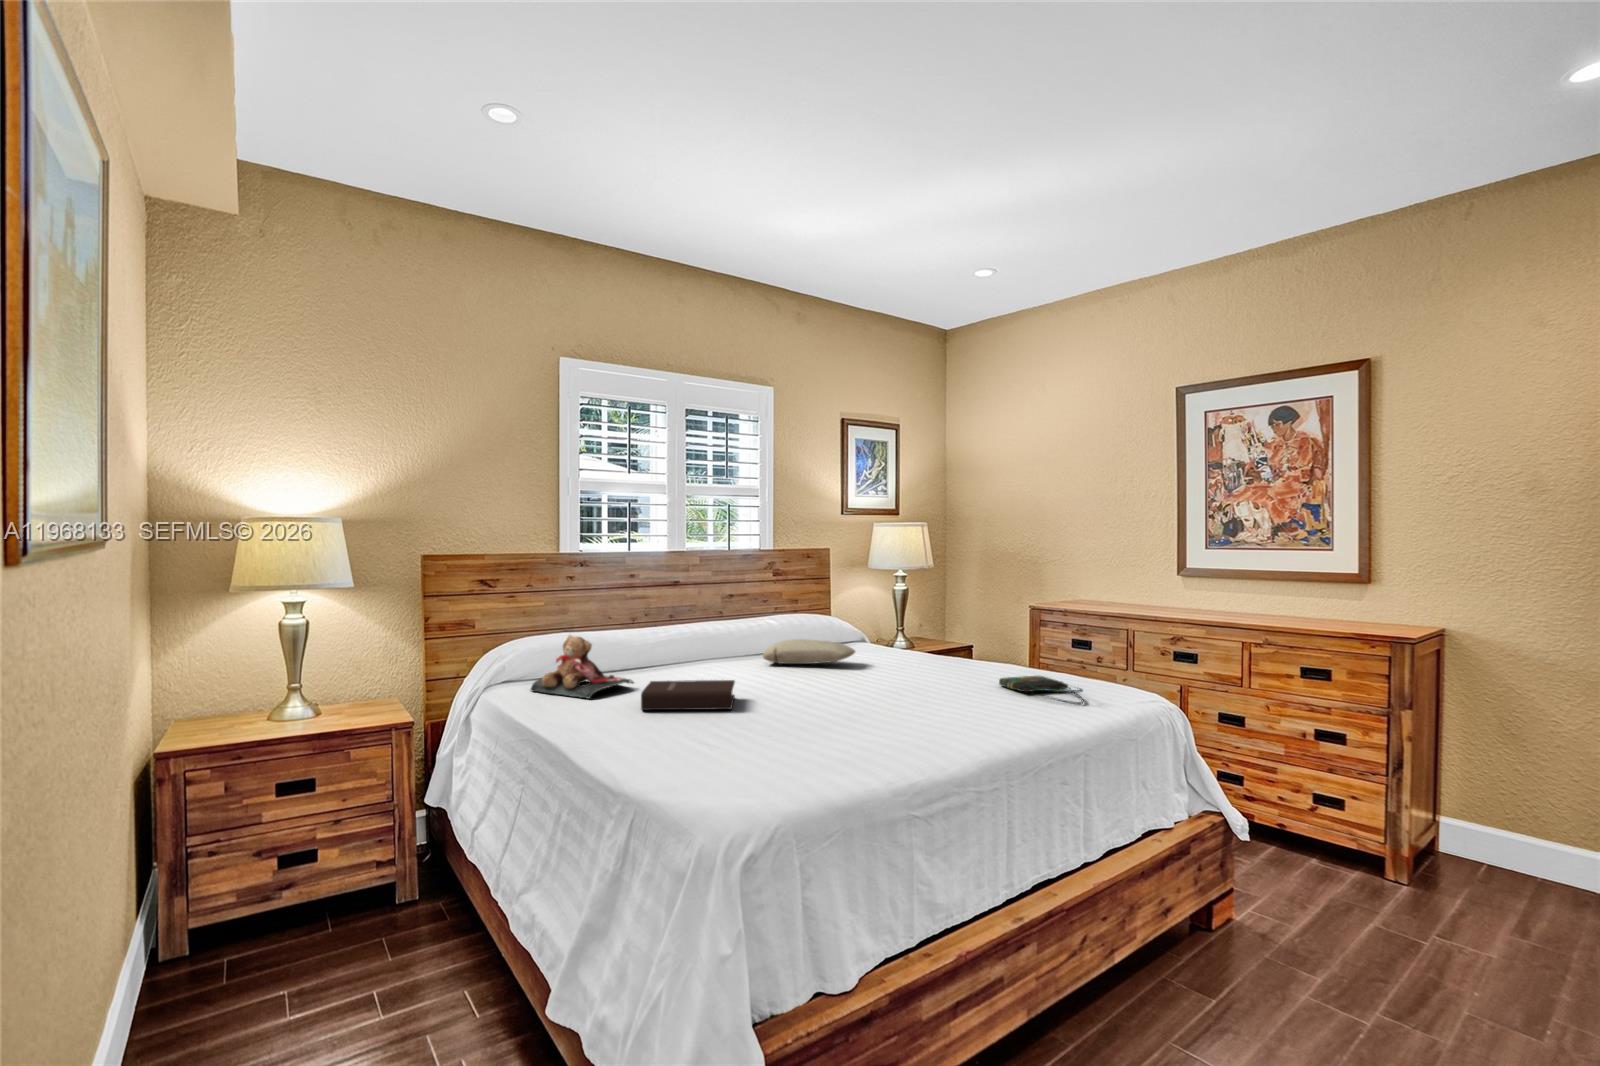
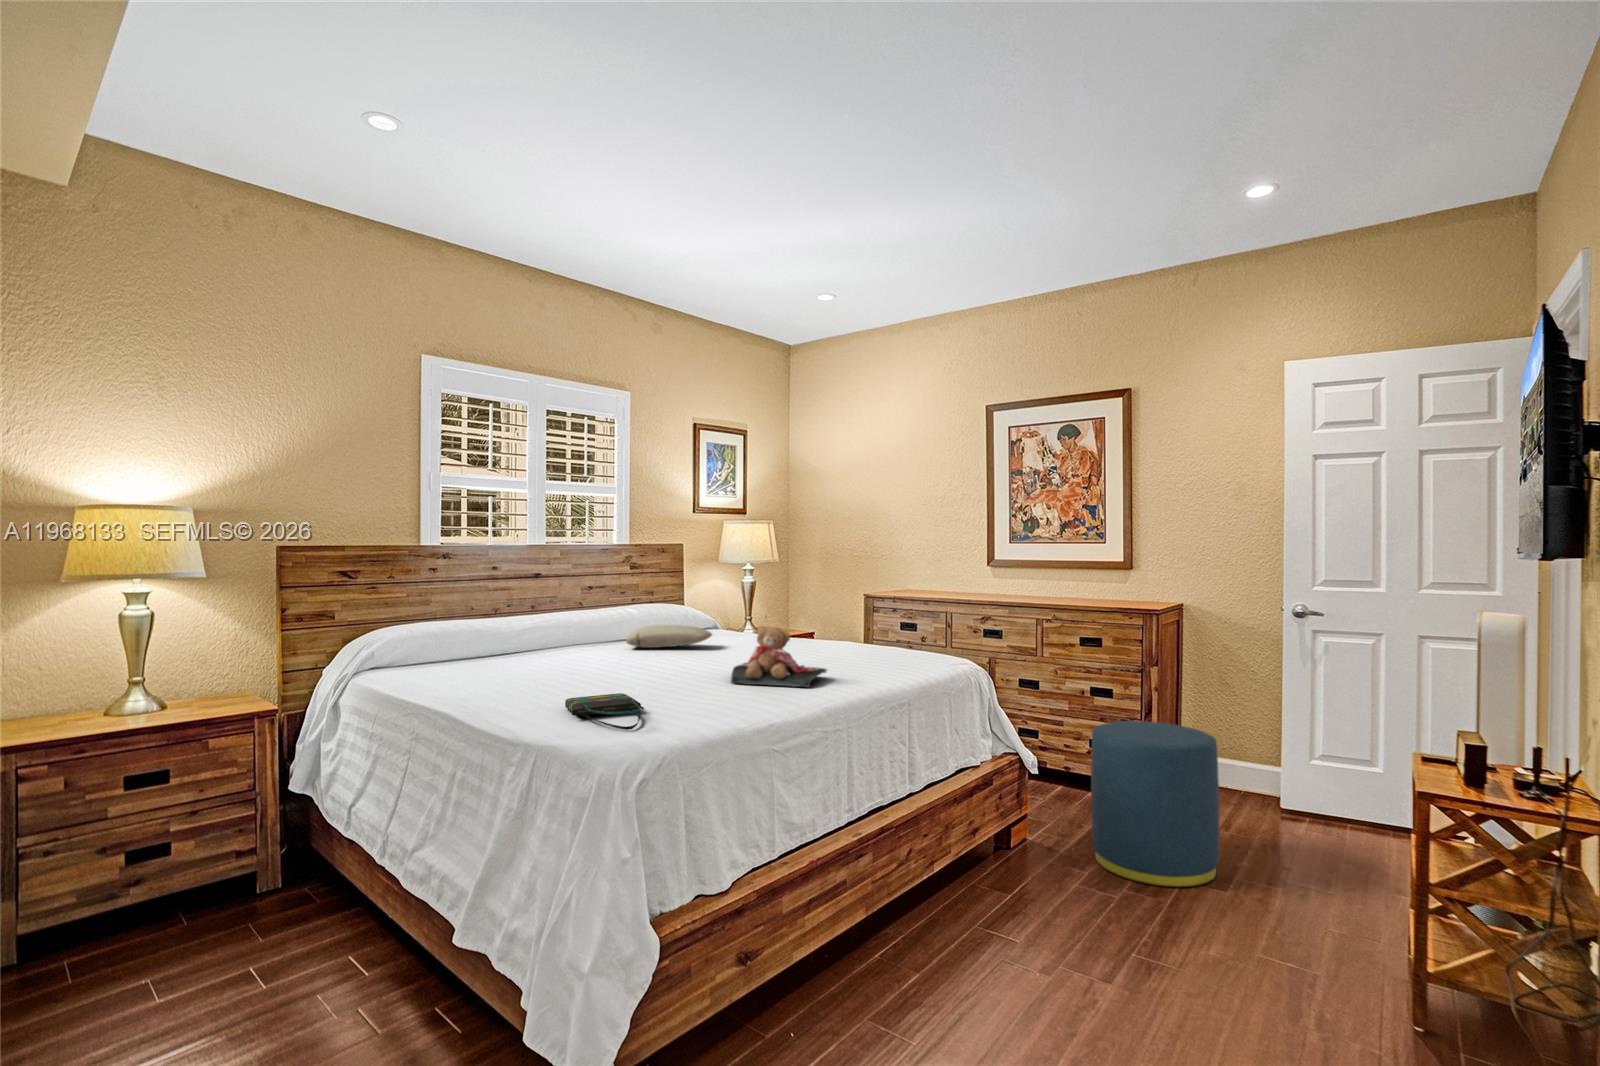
teddy bear: present [531,635,634,699] -> present [731,626,827,687]
tote bag: present [999,676,1083,705] -> present [565,693,644,730]
book: present [641,680,735,710] -> none [522,657,607,685]
ottoman: none [1325,783,1517,1017] -> present [1091,721,1219,888]

